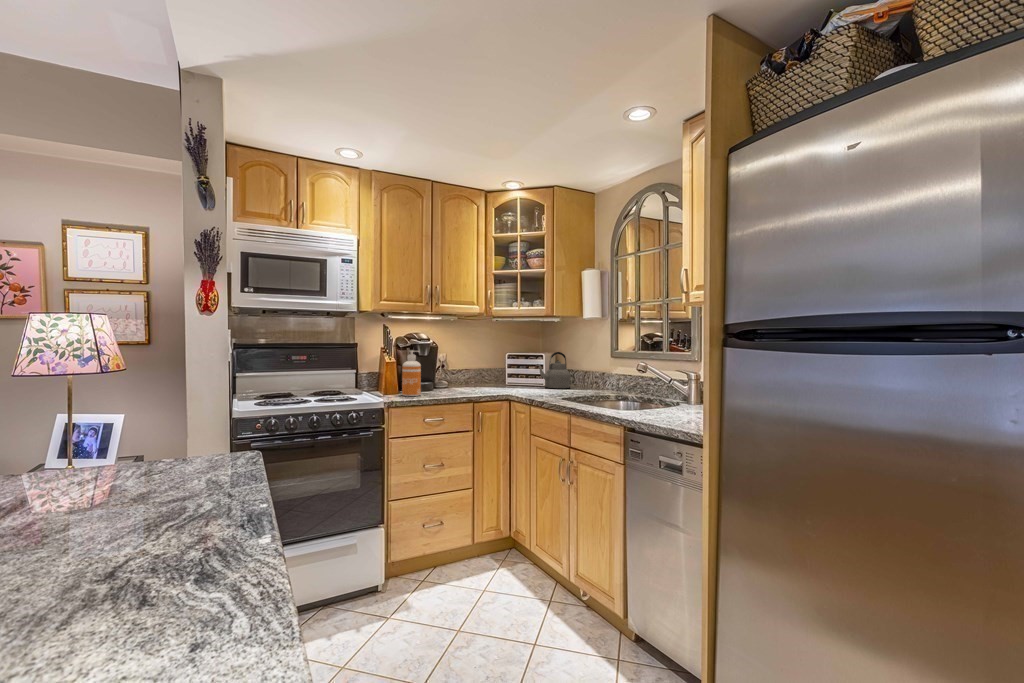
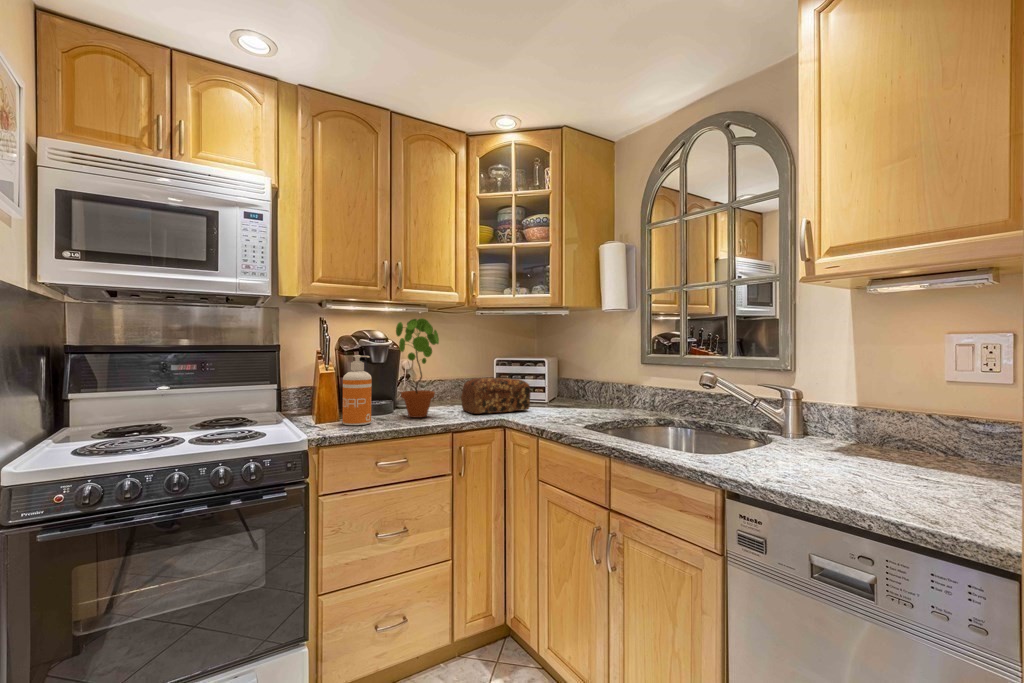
potted plant: none [436,325,465,393] -> present [396,318,439,418]
kettle: present [536,352,570,388] -> none [536,356,582,406]
bread loaf: none [481,367,530,392] -> present [461,378,531,414]

